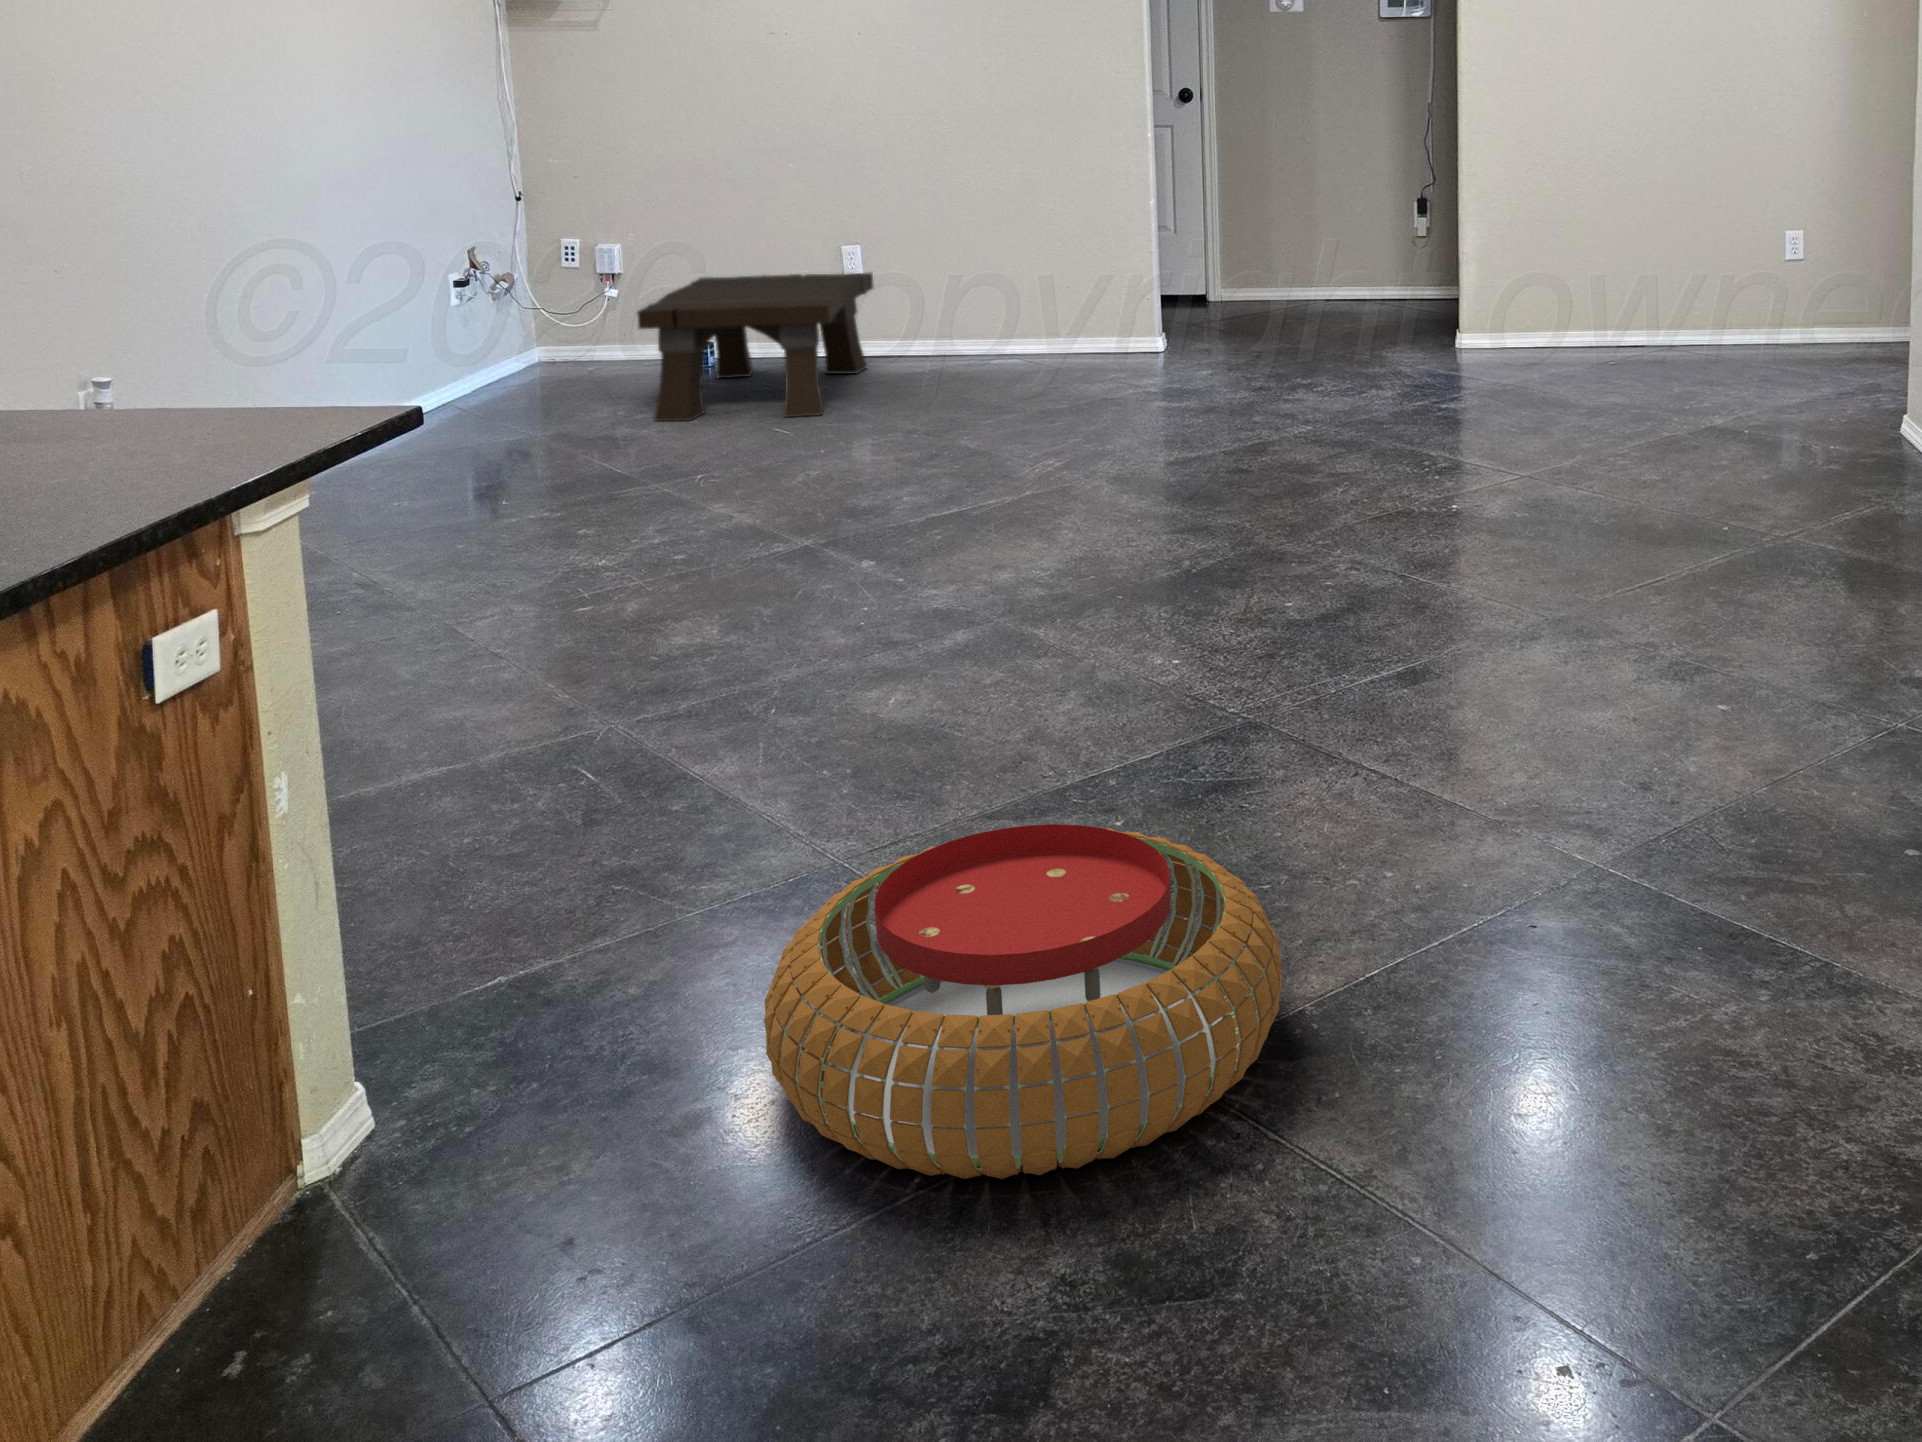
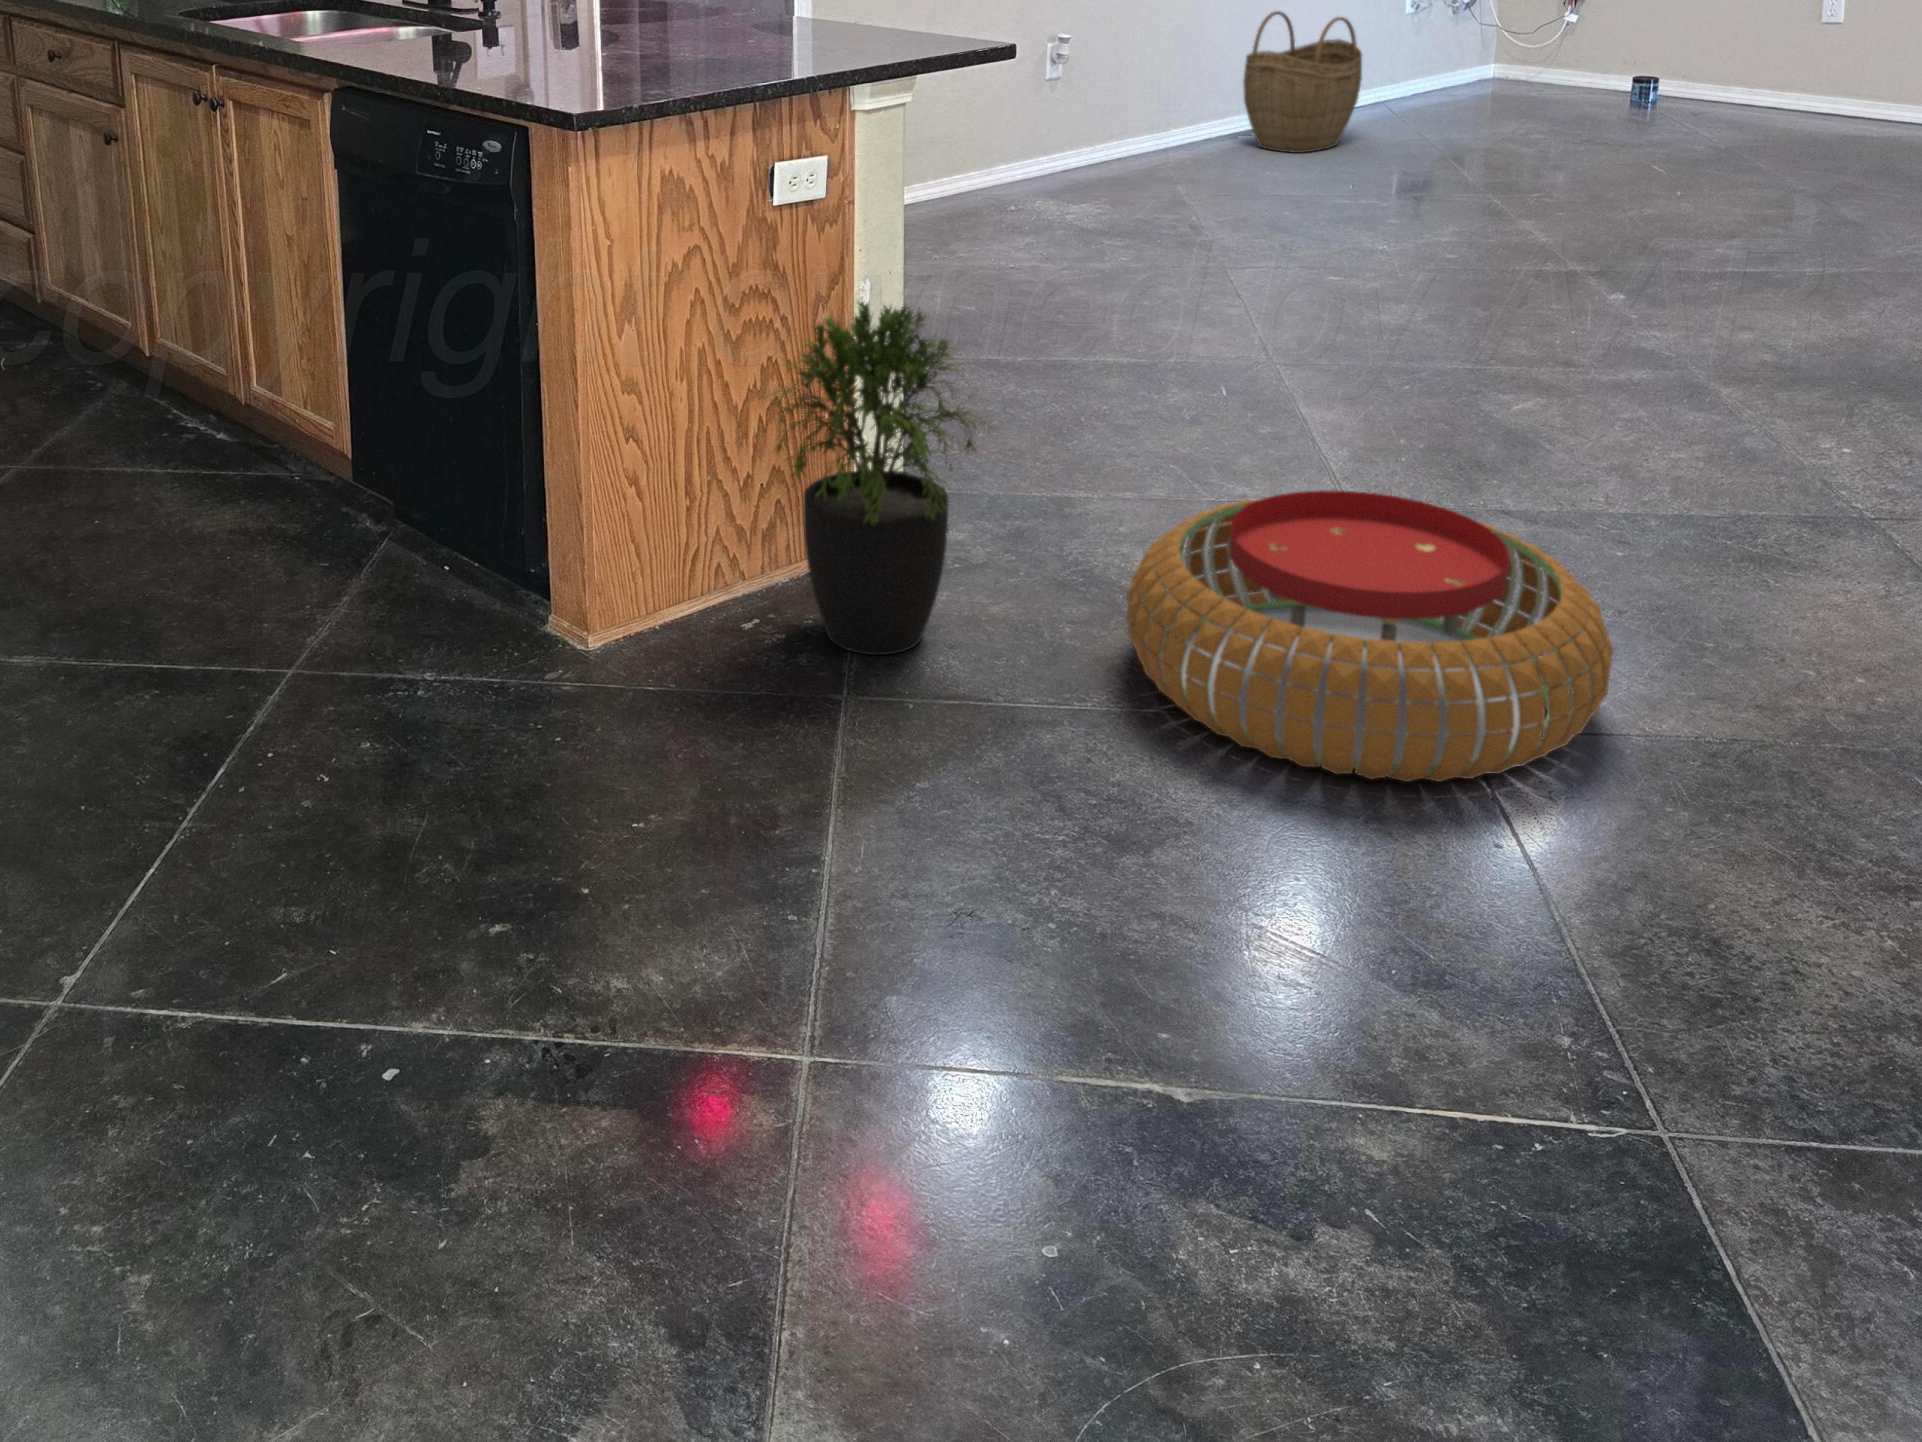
coffee table: present [638,272,874,421] -> none [1552,10,1850,161]
woven basket: none [308,320,451,483] -> present [1243,11,1362,153]
potted plant: none [210,781,590,1322] -> present [763,302,994,655]

